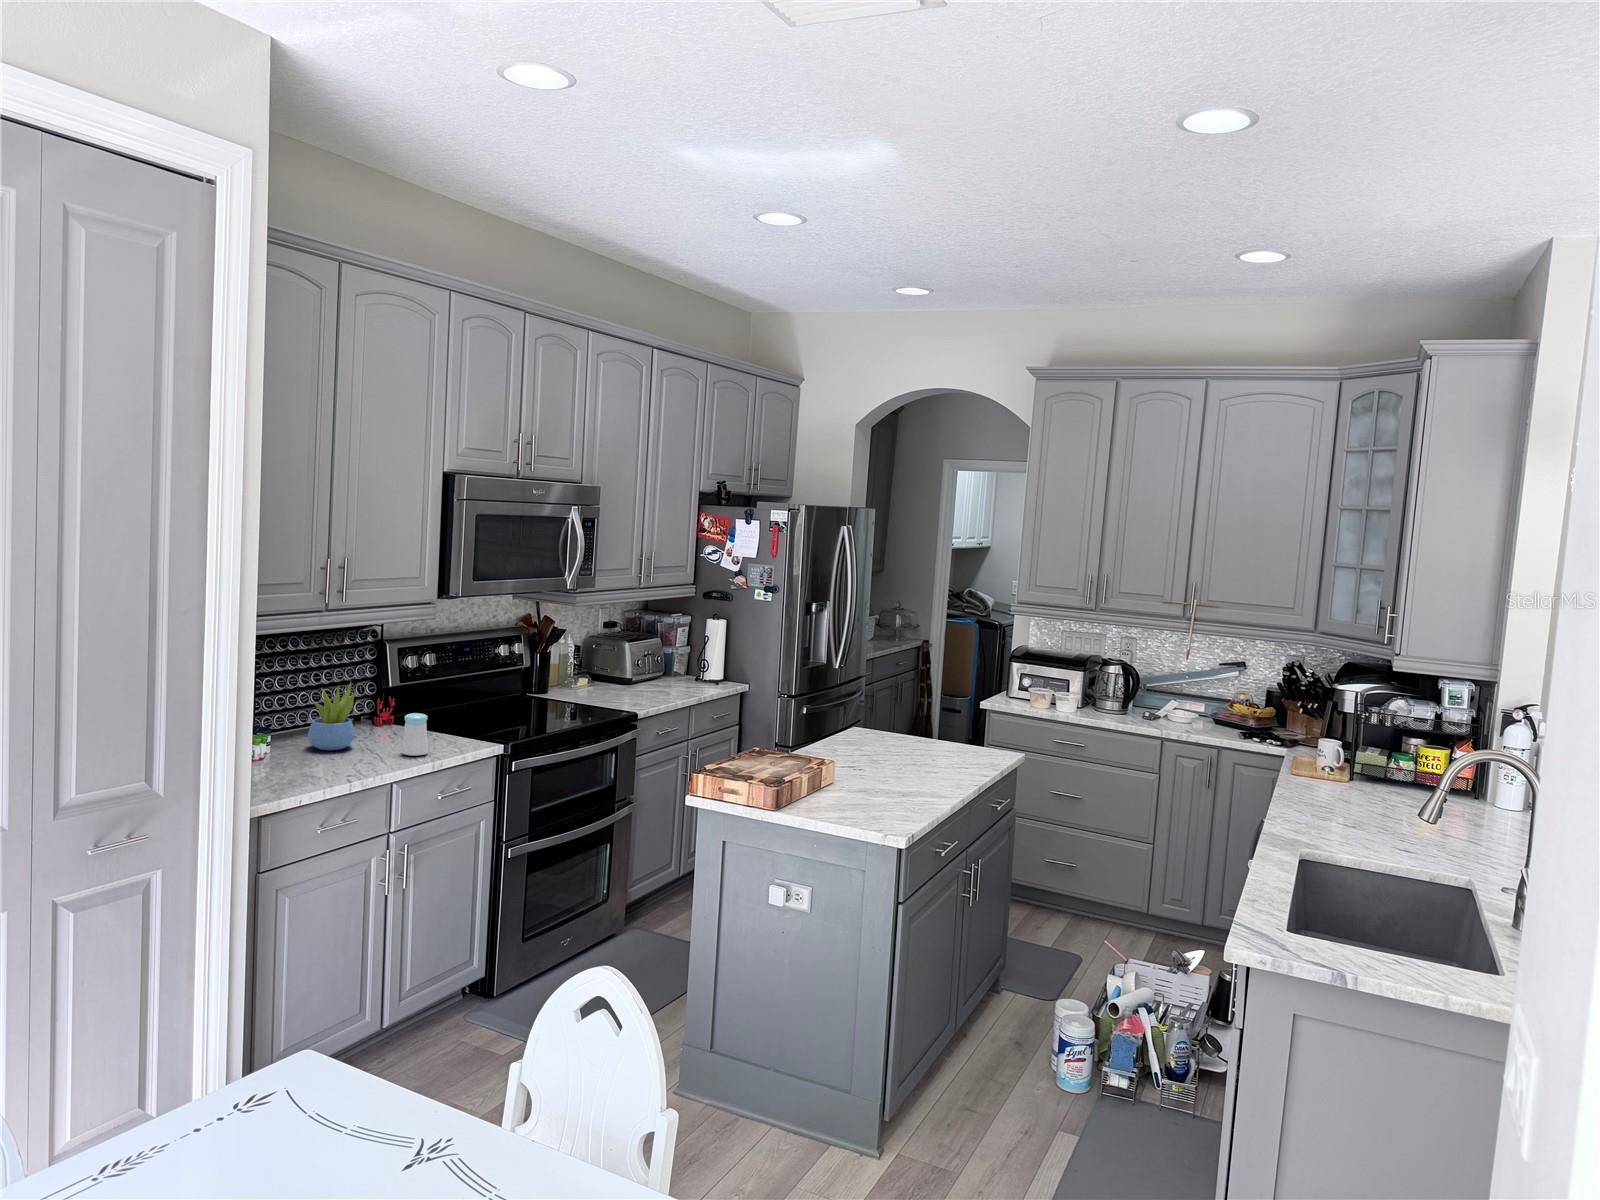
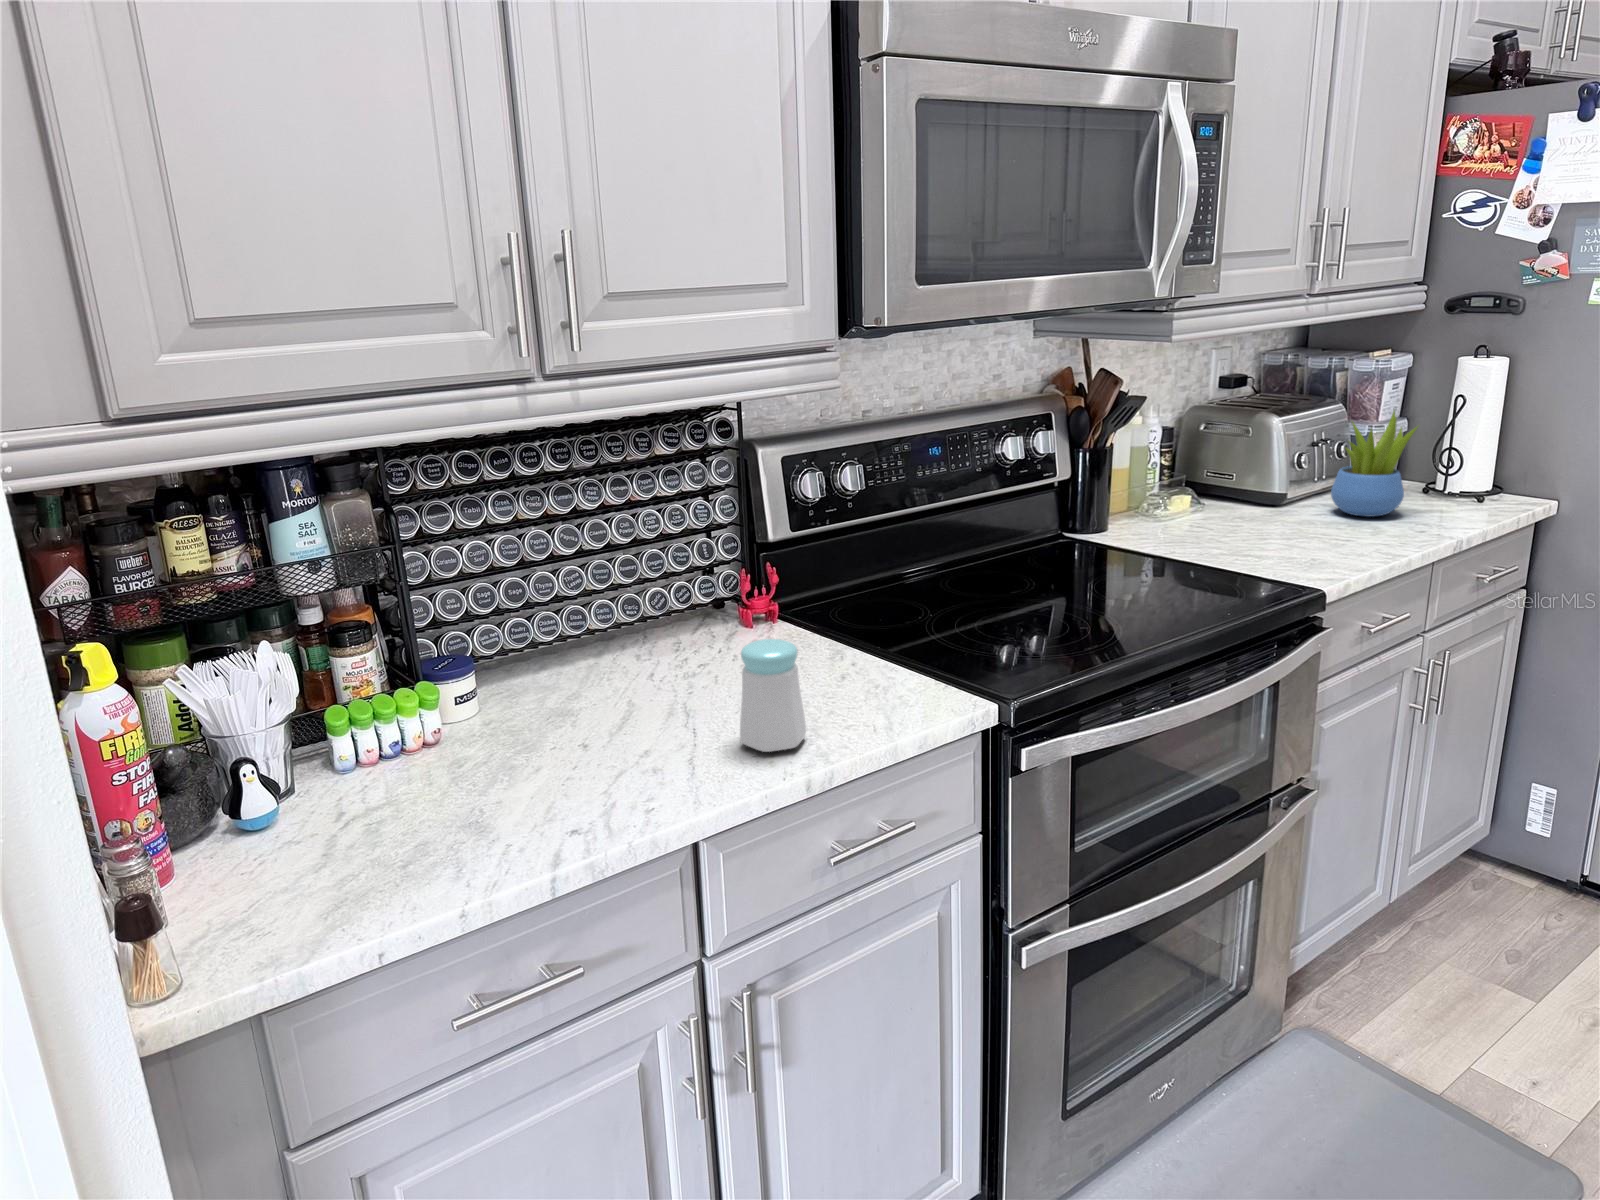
succulent plant: present [308,682,356,750] -> present [1331,411,1418,517]

